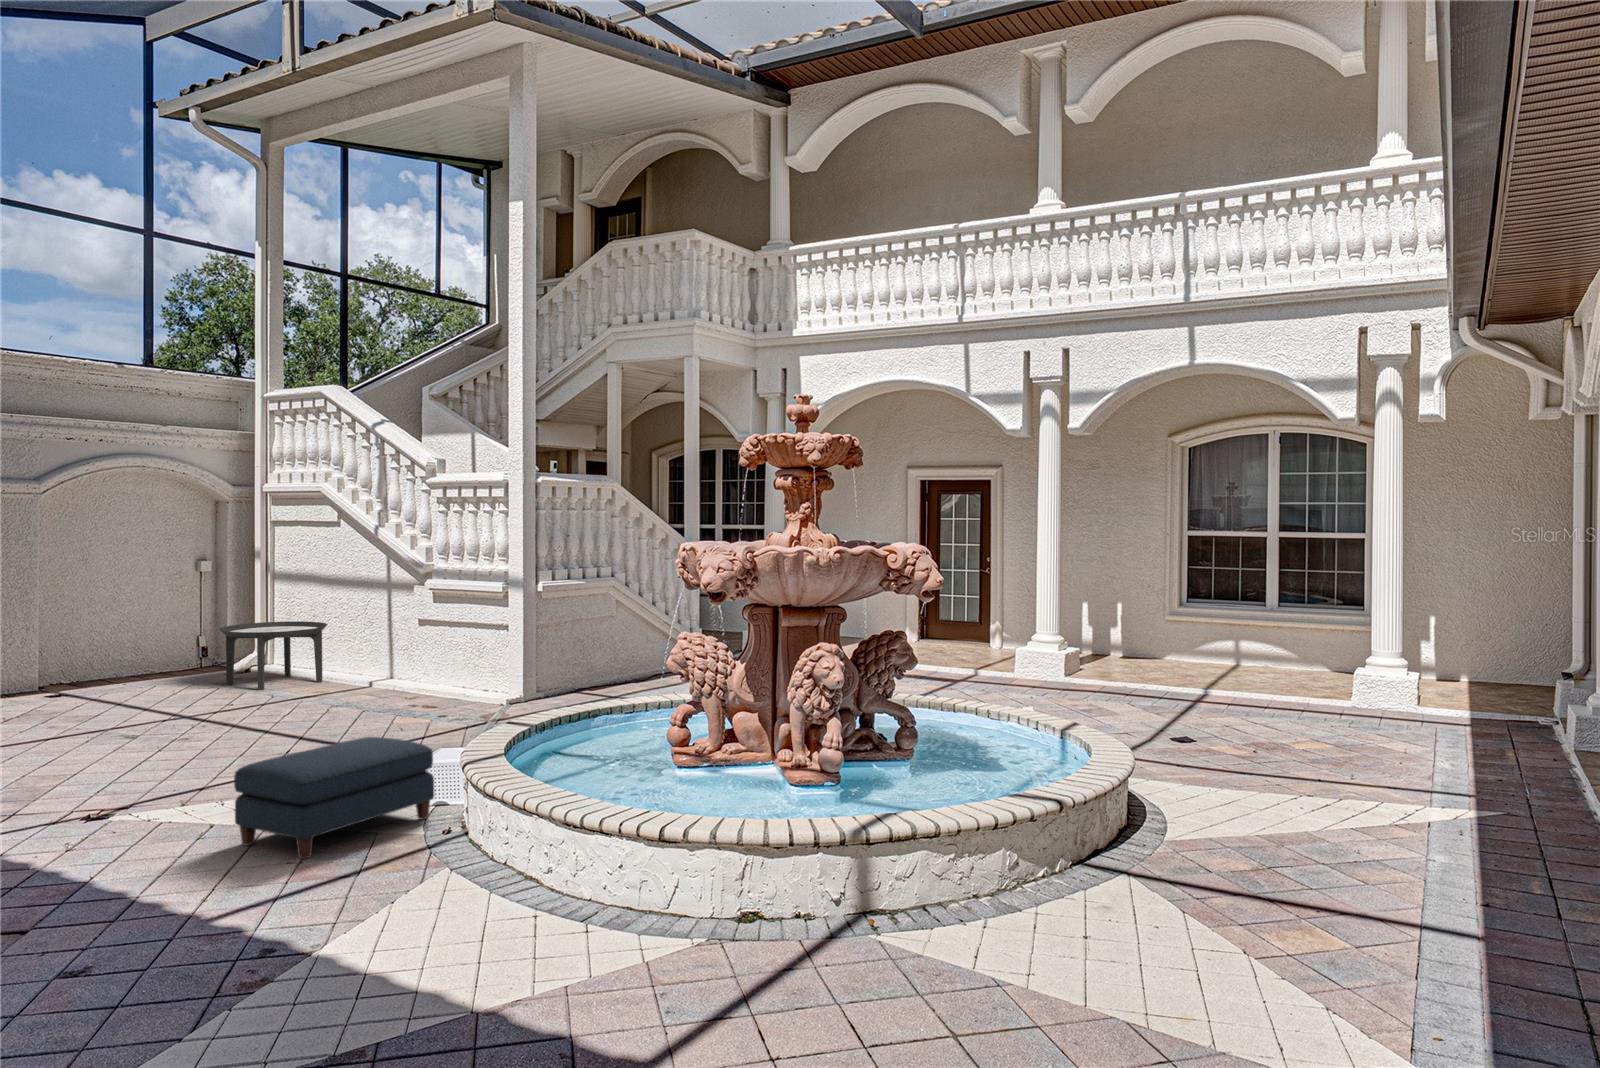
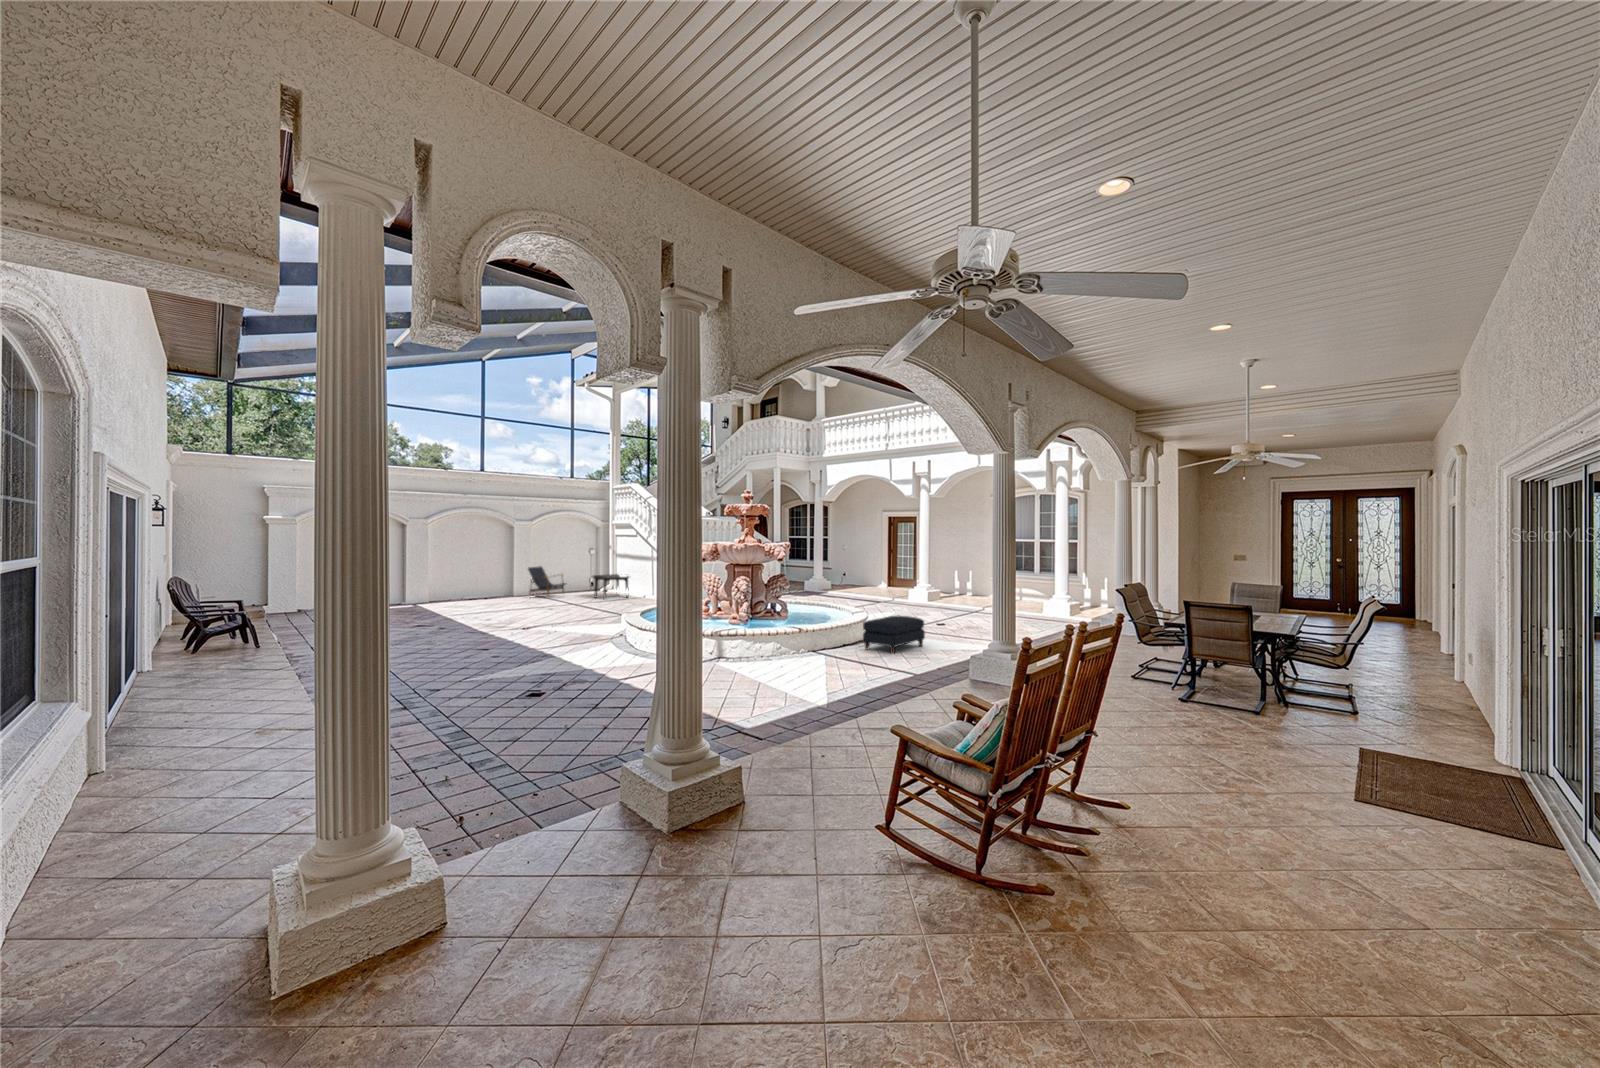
lounge chair: none [25,606,142,695] -> present [528,566,566,596]
ottoman: present [234,737,434,859] -> present [863,616,925,654]

